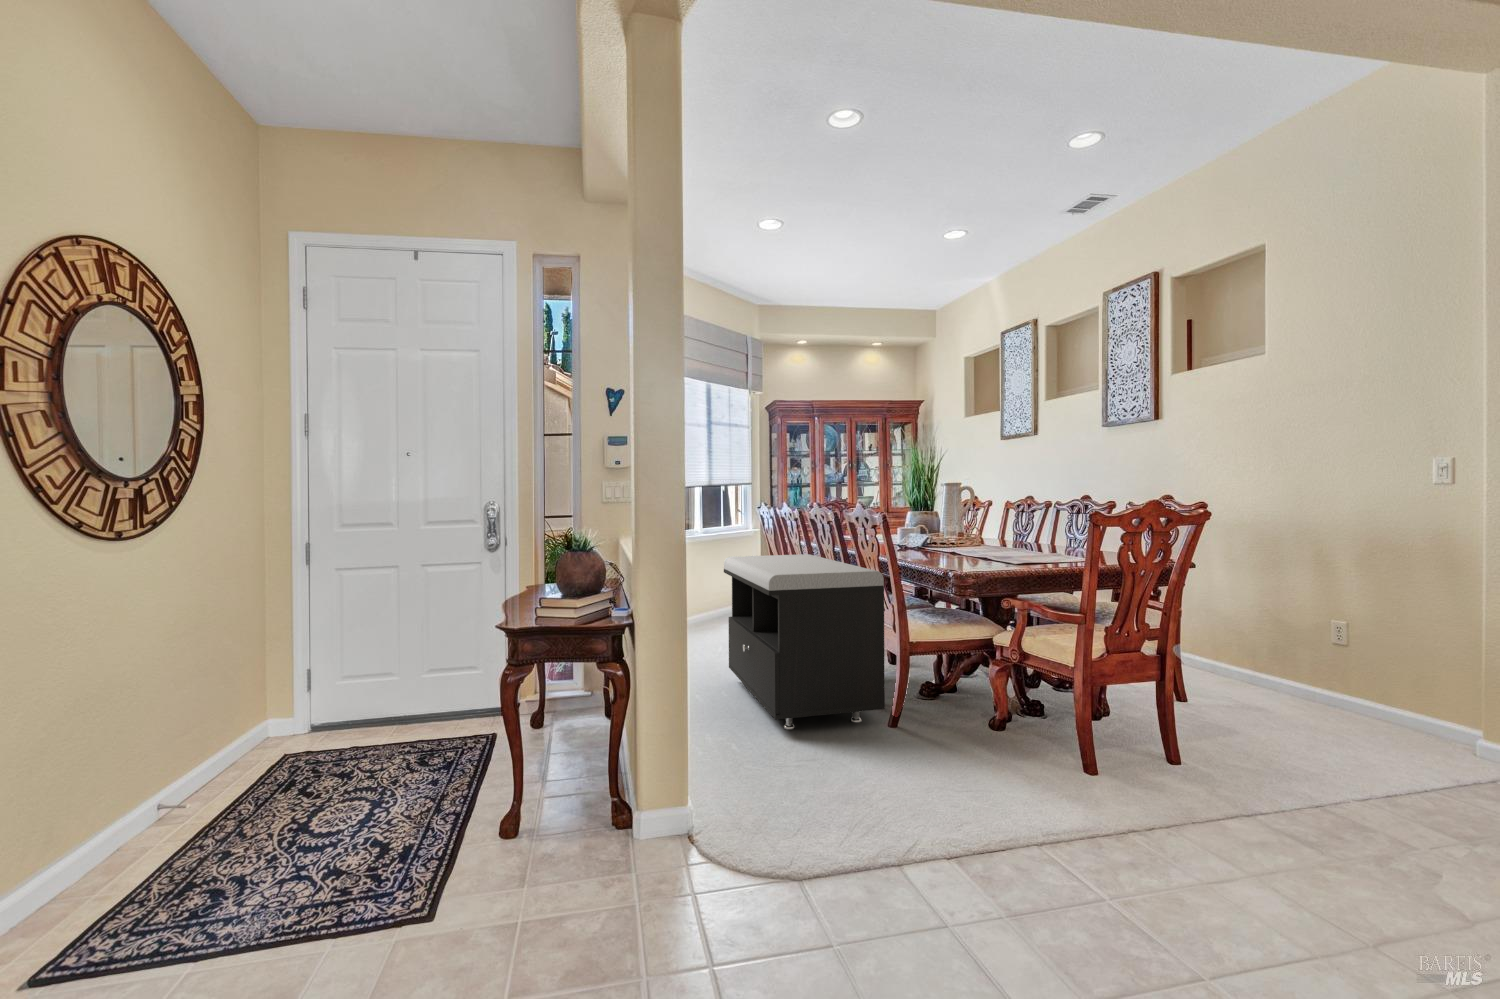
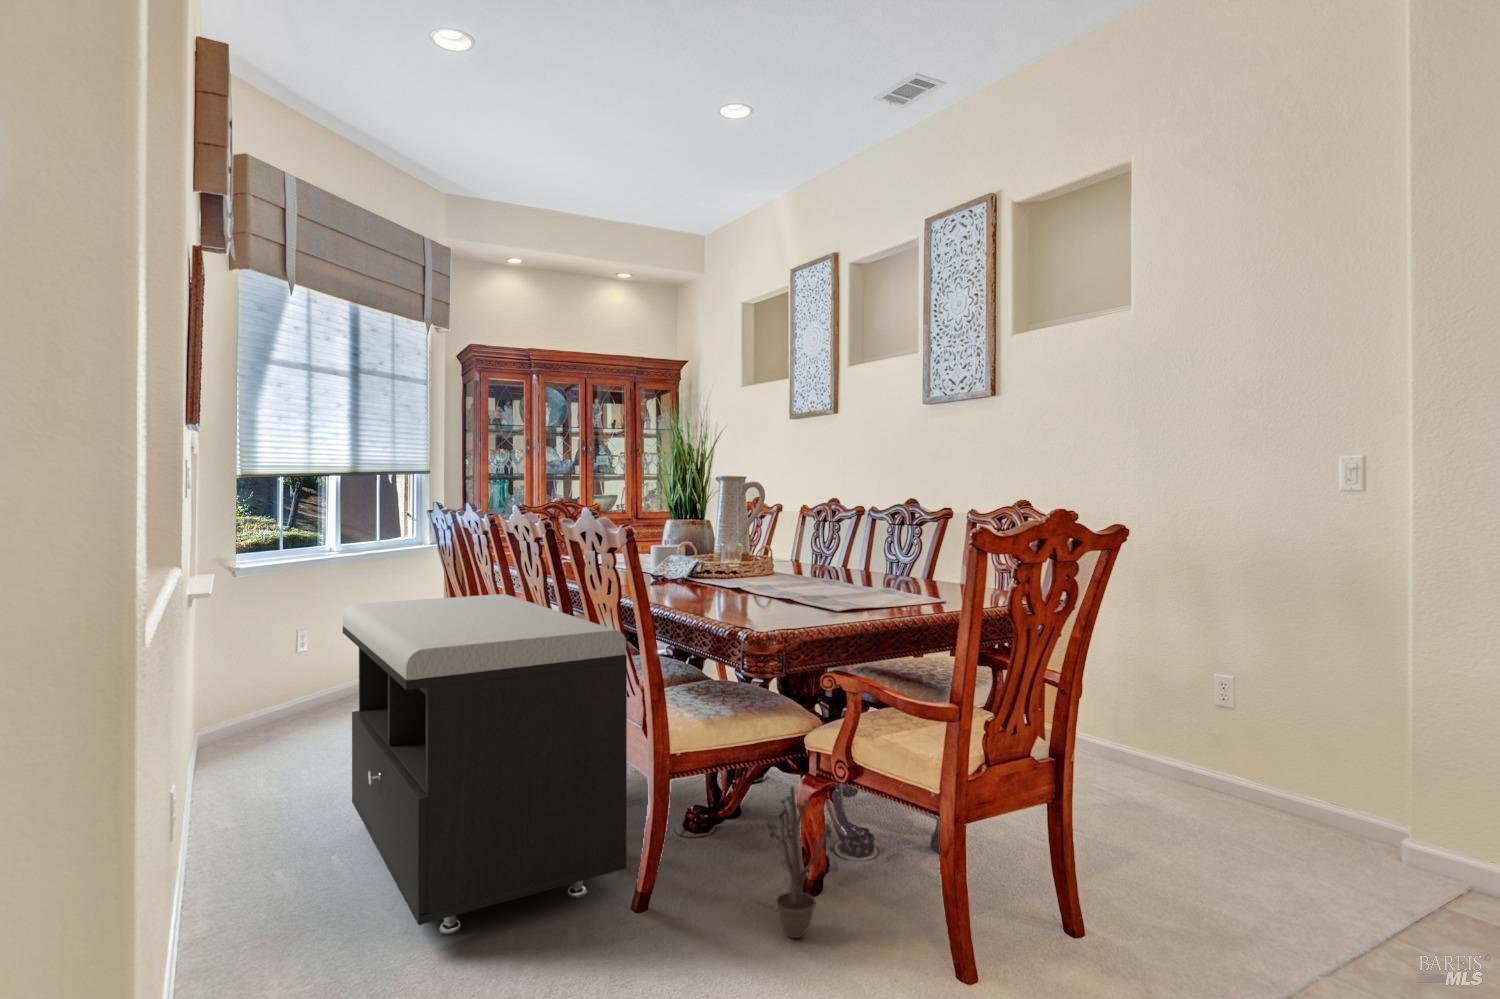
decorative plant: none [962,664,1009,754] -> present [755,787,834,938]

